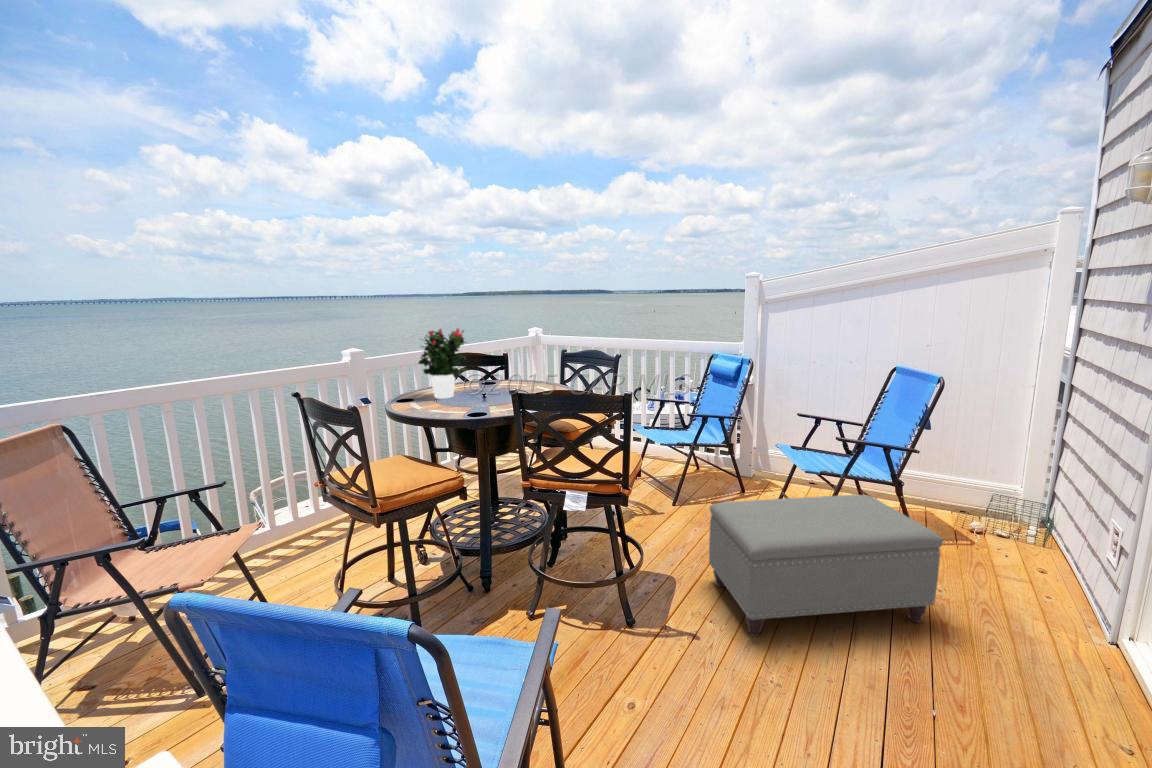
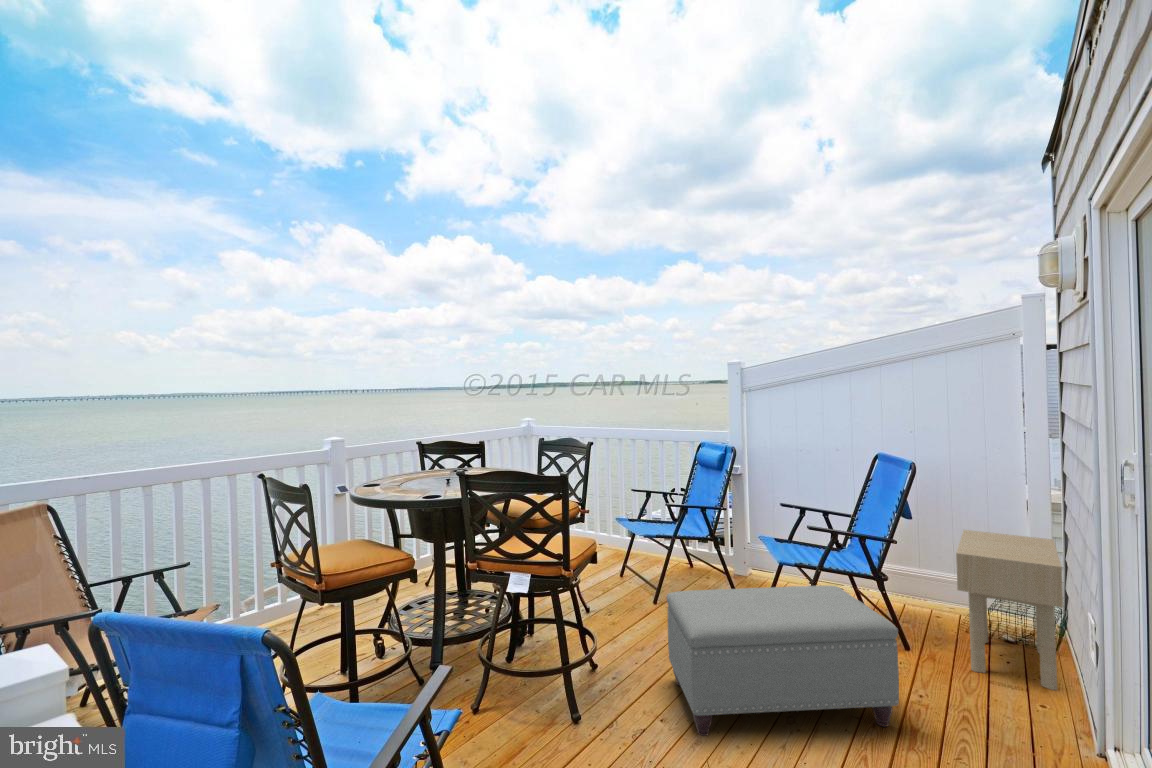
potted flower: present [418,328,467,399] -> none [384,414,435,484]
side table: none [971,439,1086,583] -> present [956,530,1063,690]

